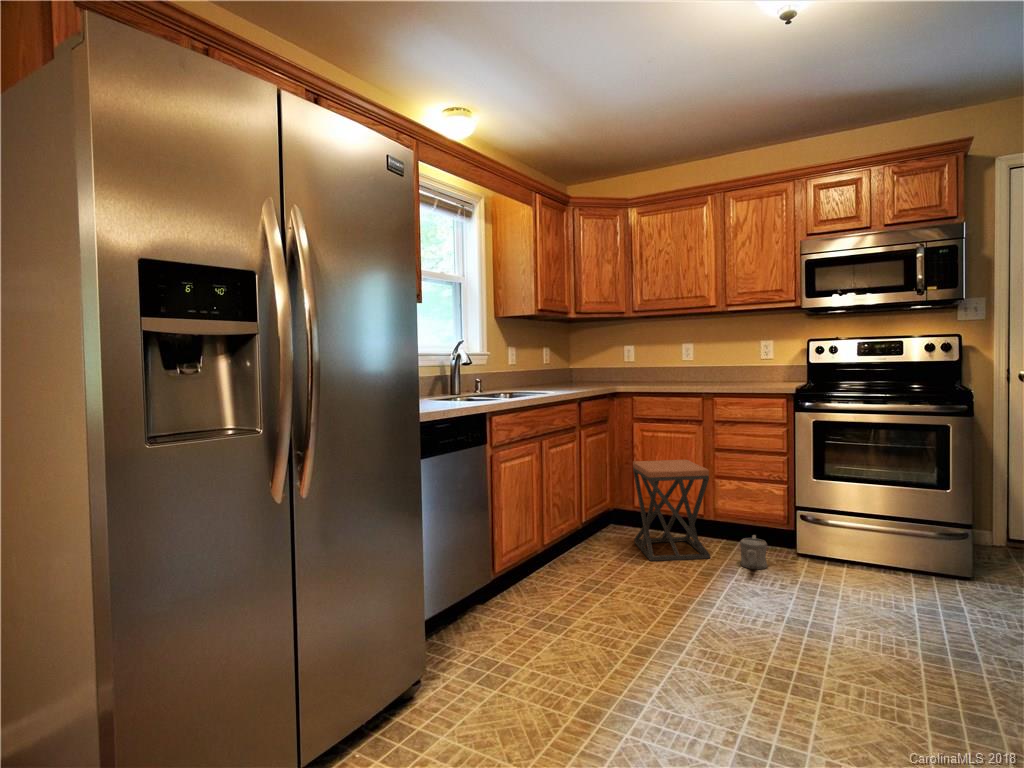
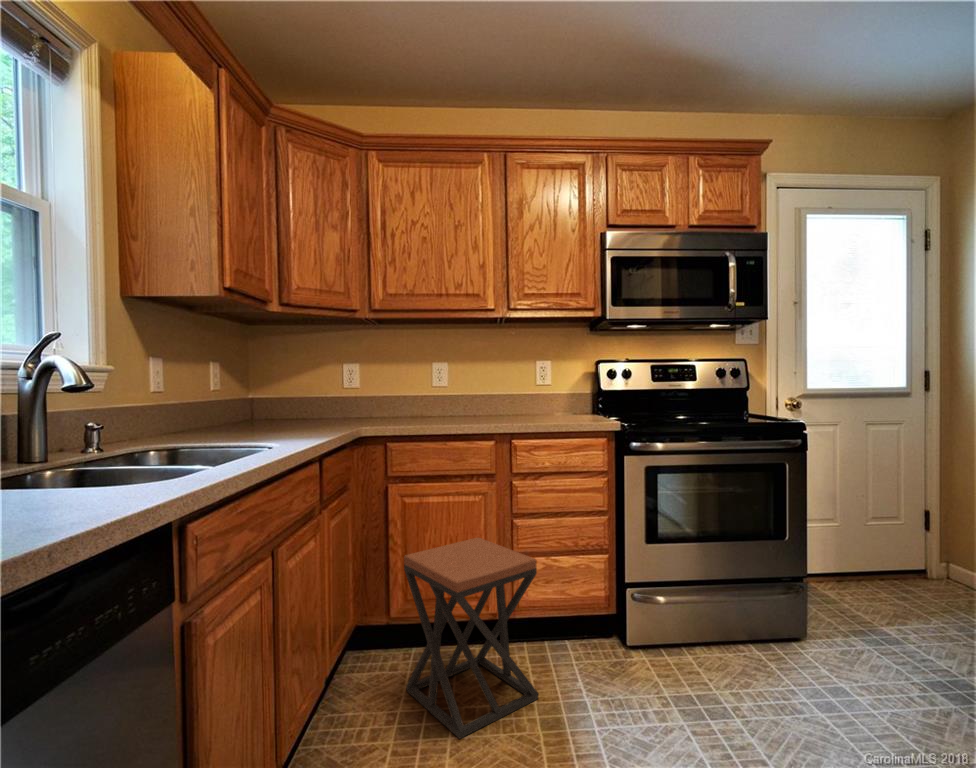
watering can: present [740,535,767,569] -> none [583,643,634,708]

